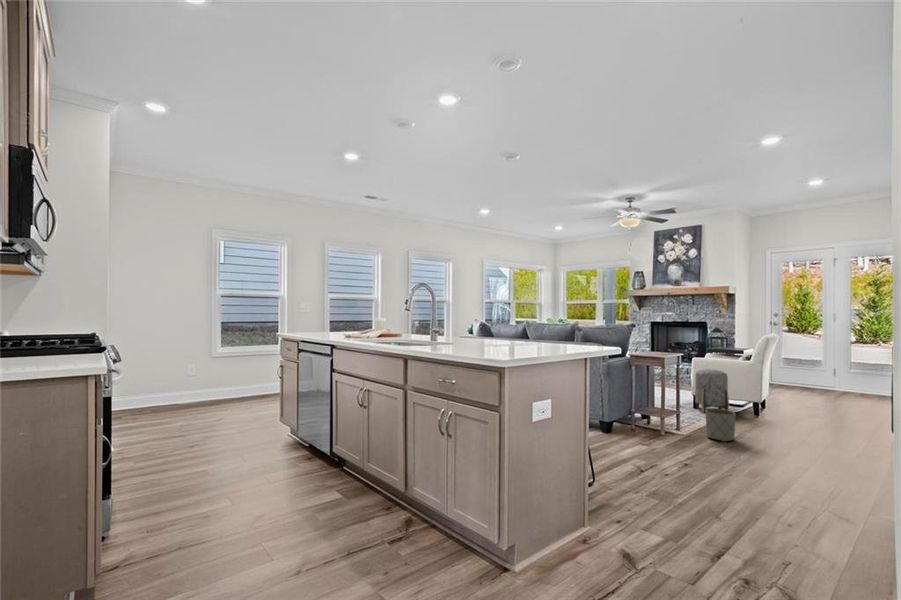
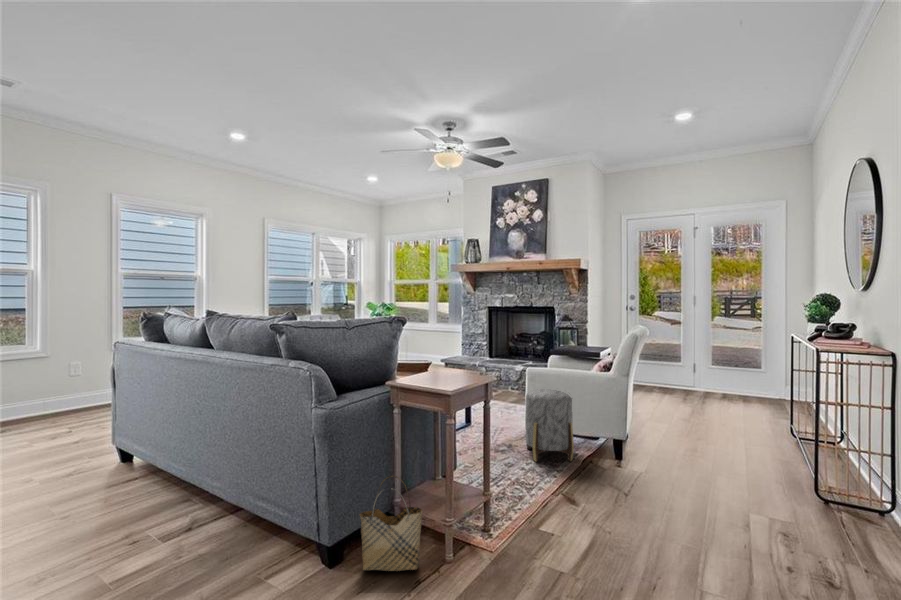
woven basket: none [624,394,654,435] -> present [360,476,422,571]
planter: present [705,409,736,442] -> none [523,492,579,573]

